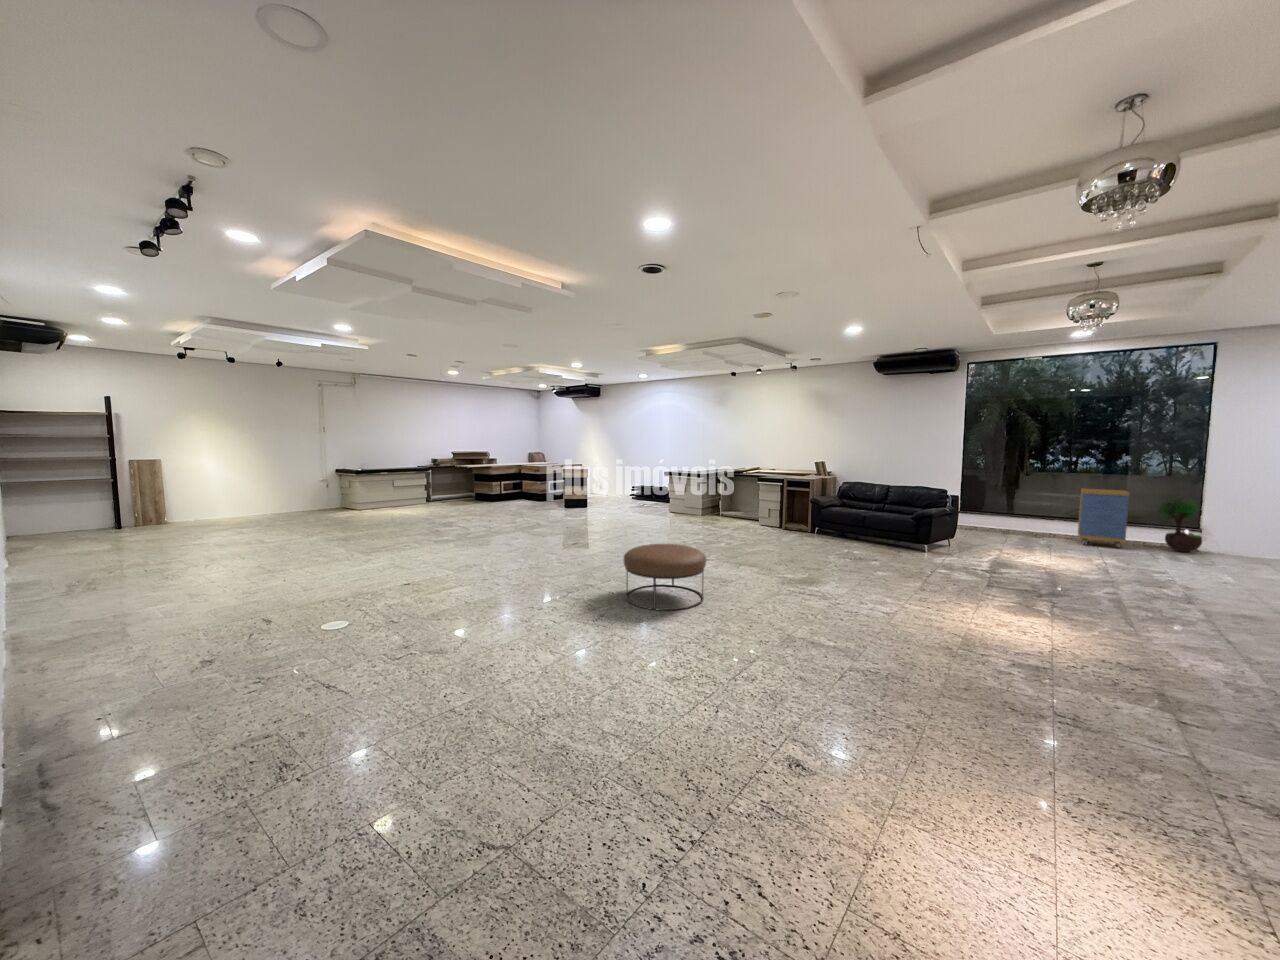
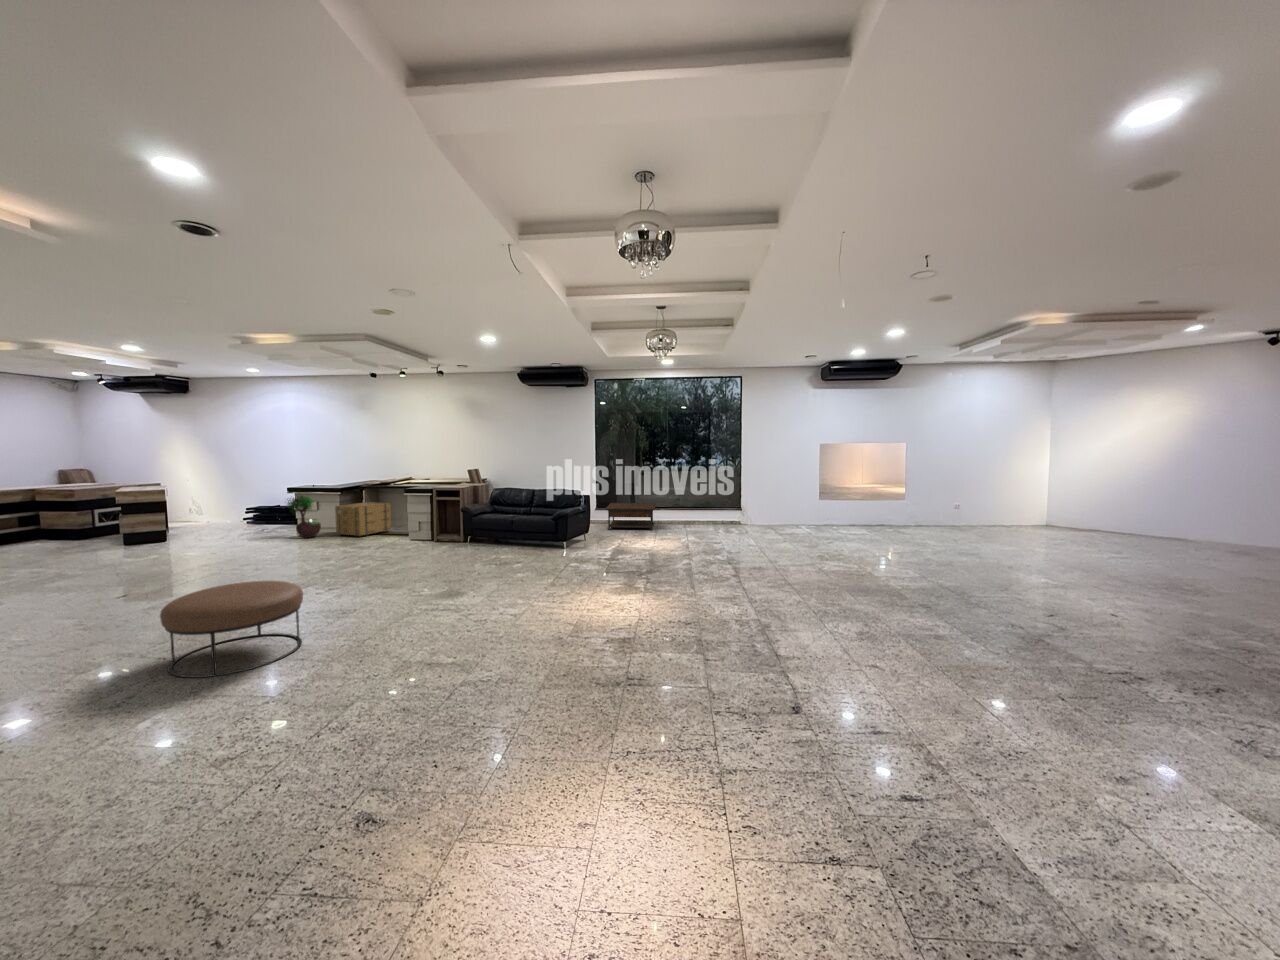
storage cabinet: present [1078,488,1130,548] -> none [675,484,701,528]
cardboard box: none [701,489,743,518] -> present [335,502,391,536]
potted tree: present [1156,498,1202,552] -> present [287,495,321,538]
coffee table: none [973,506,1048,544] -> present [605,503,655,531]

